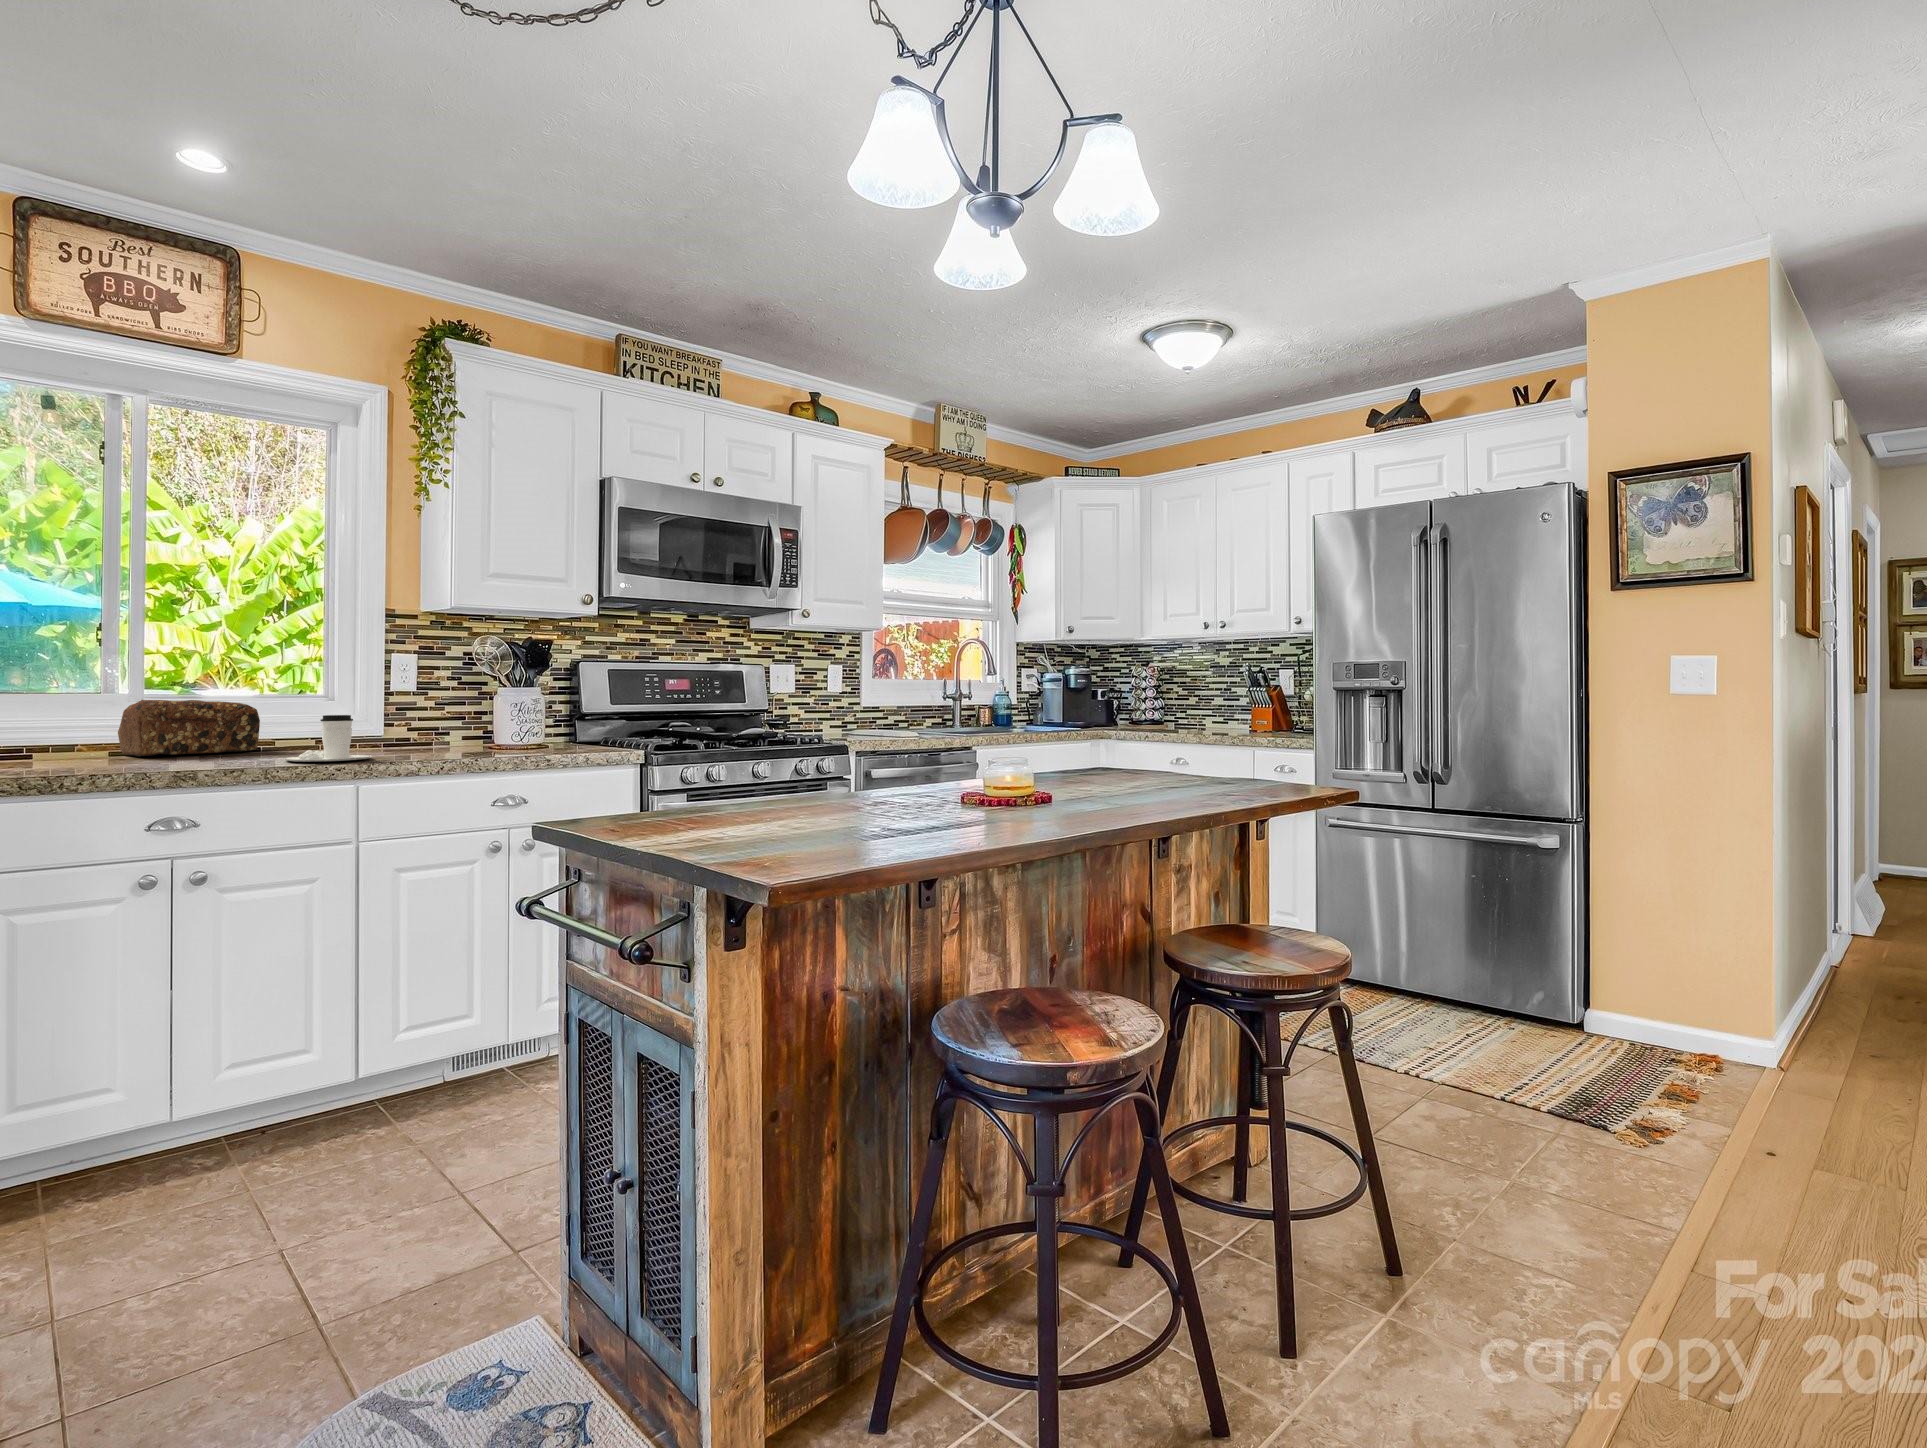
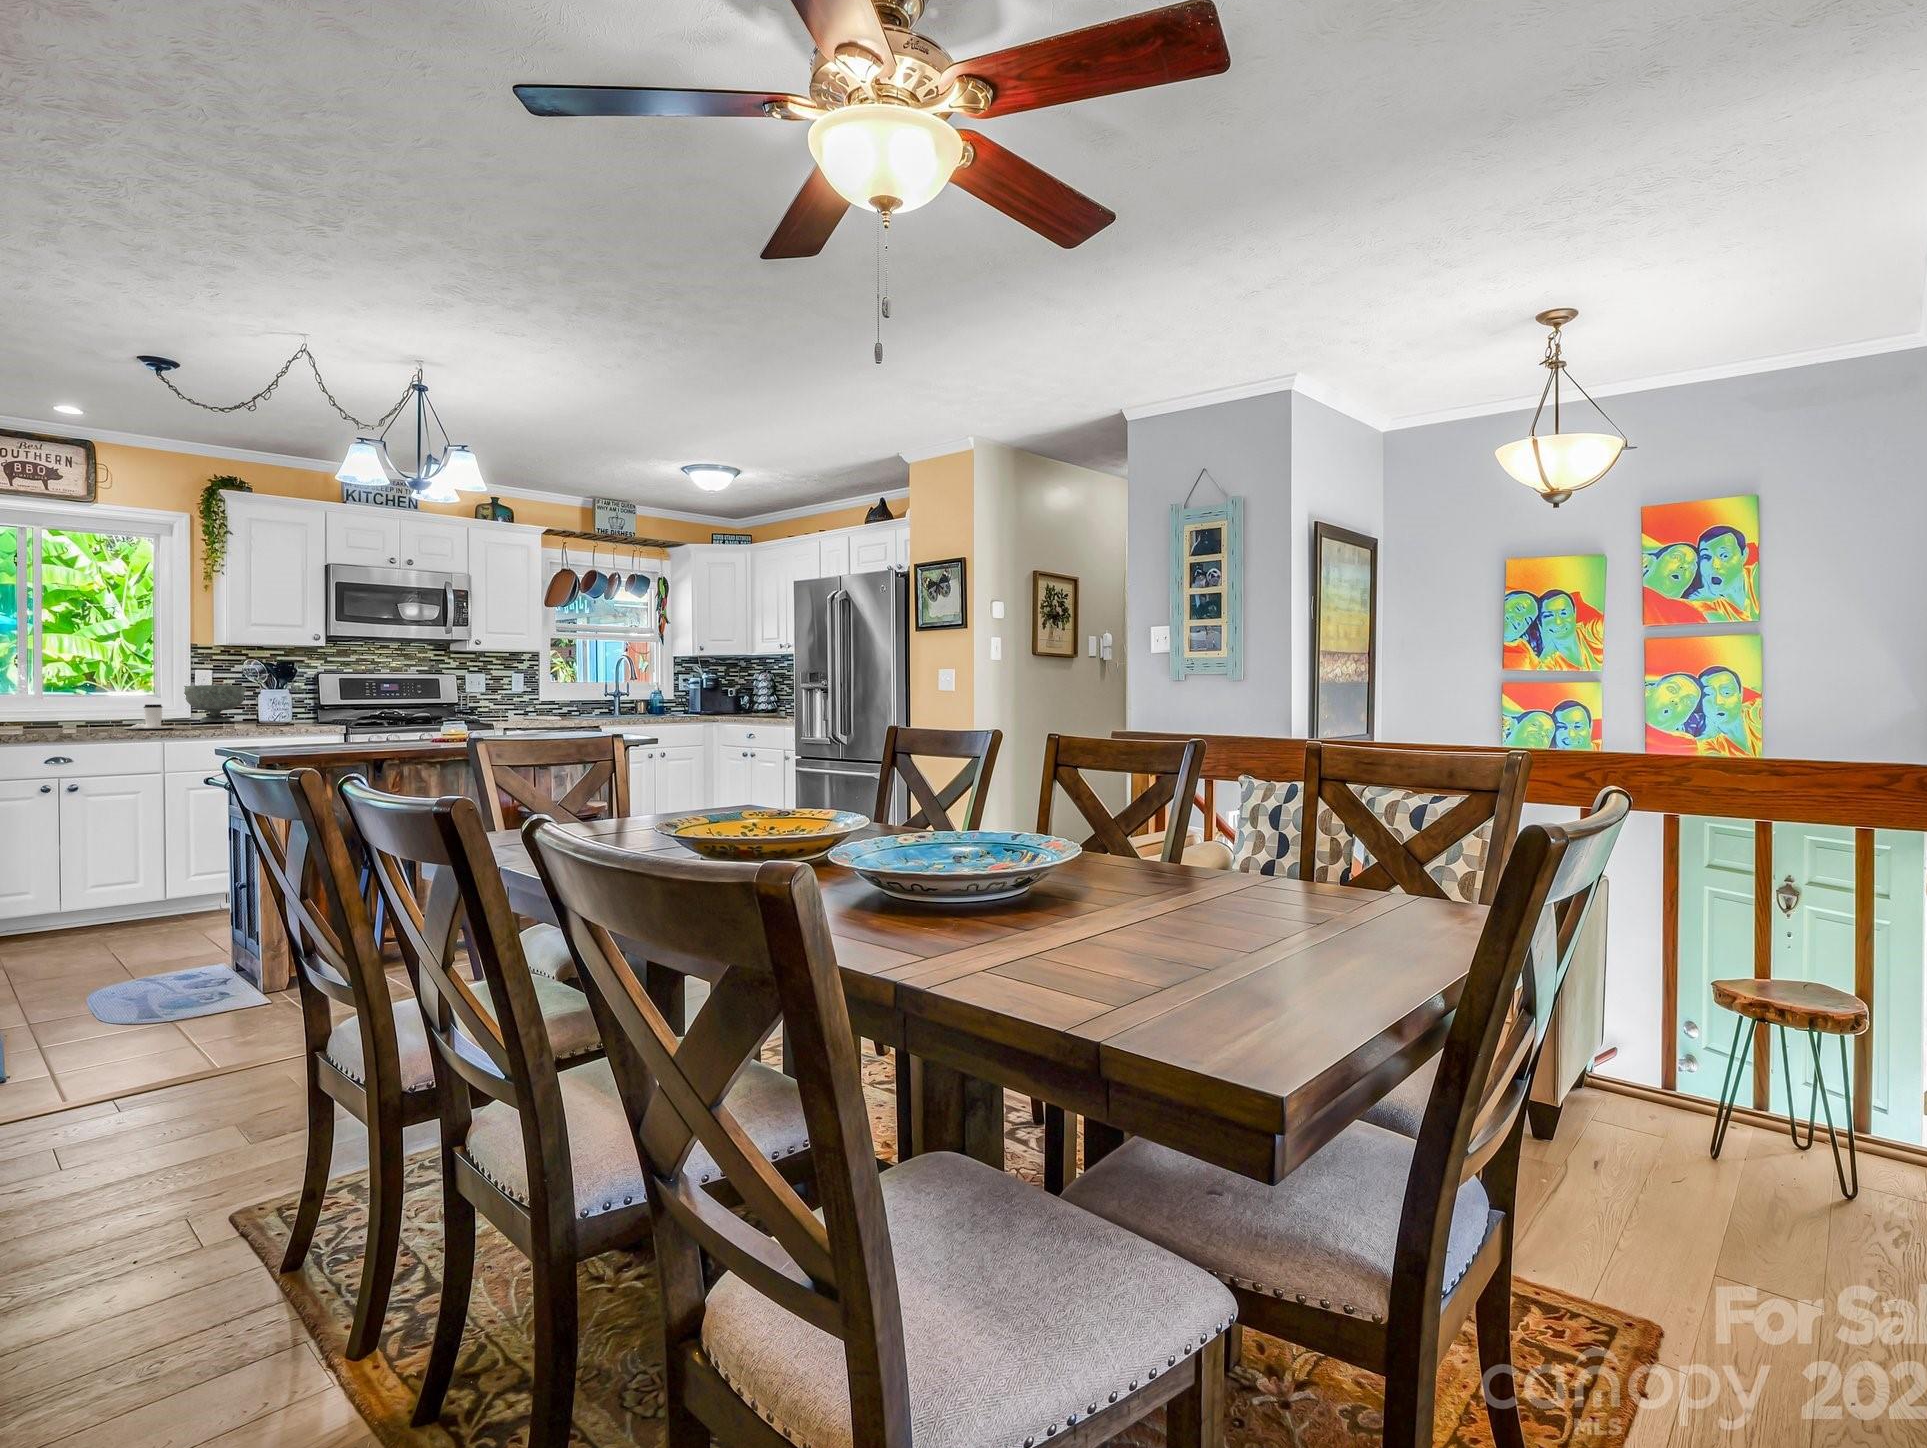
decorative bowl: none [374,680,470,743] -> present [184,685,245,722]
bread loaf: present [118,700,260,756] -> none [29,696,112,727]

